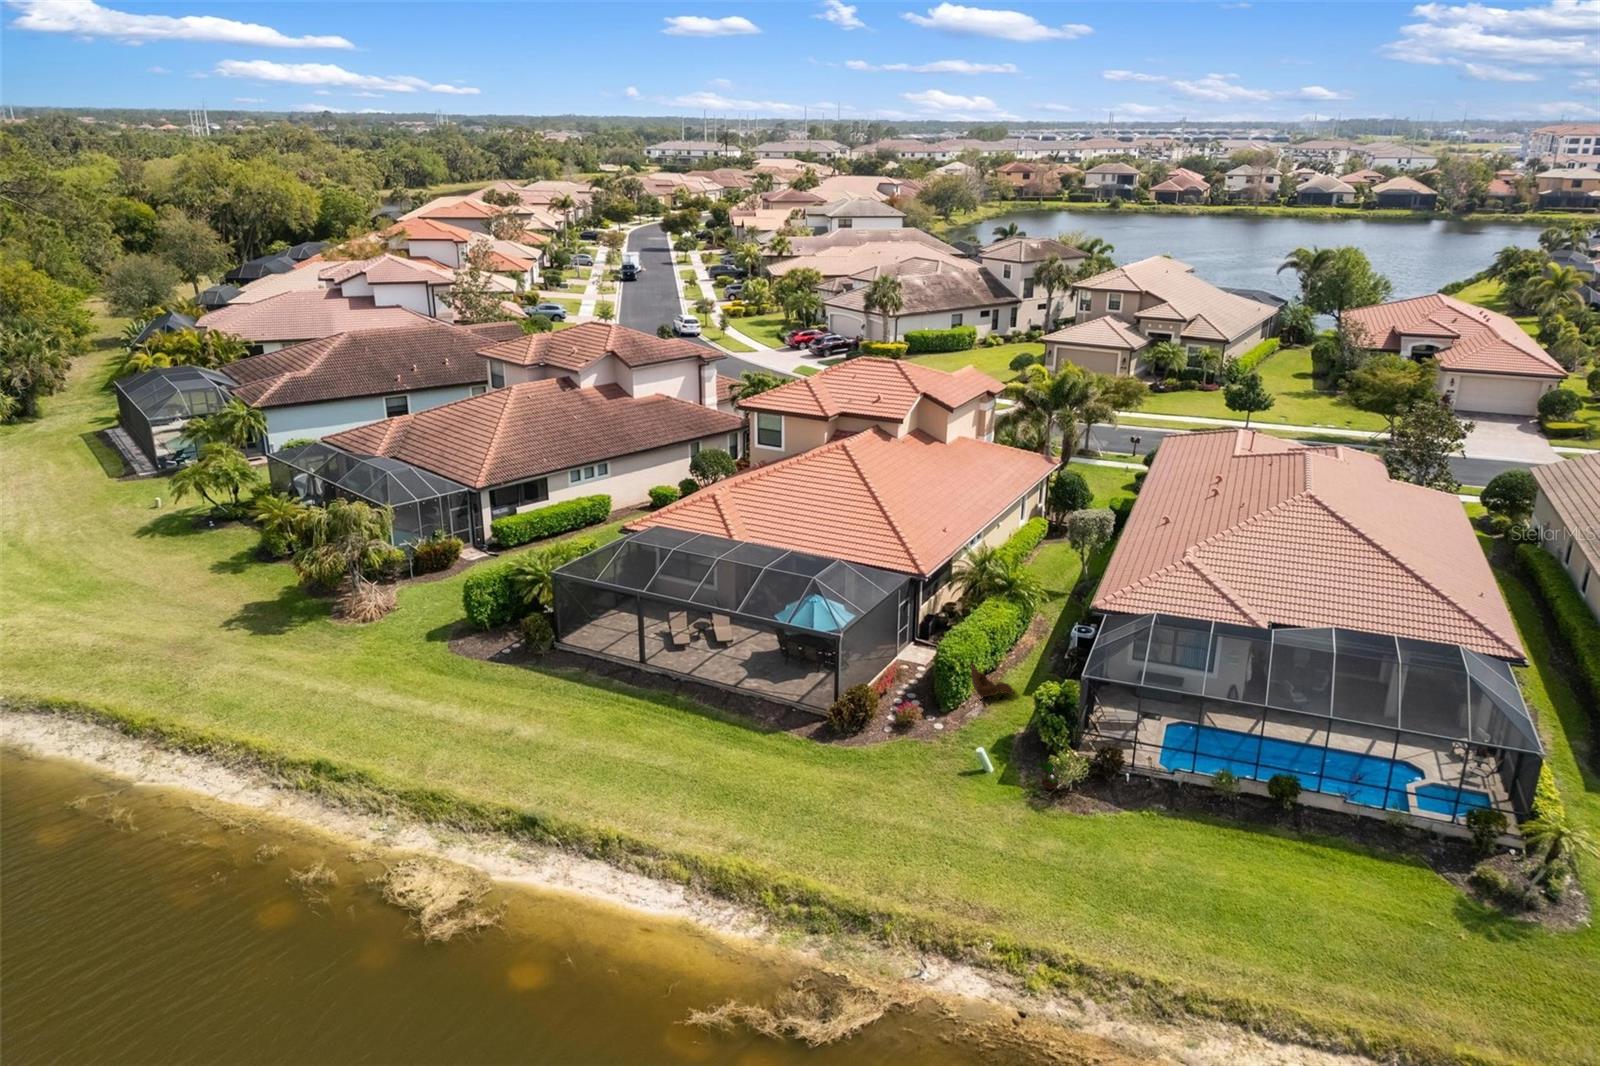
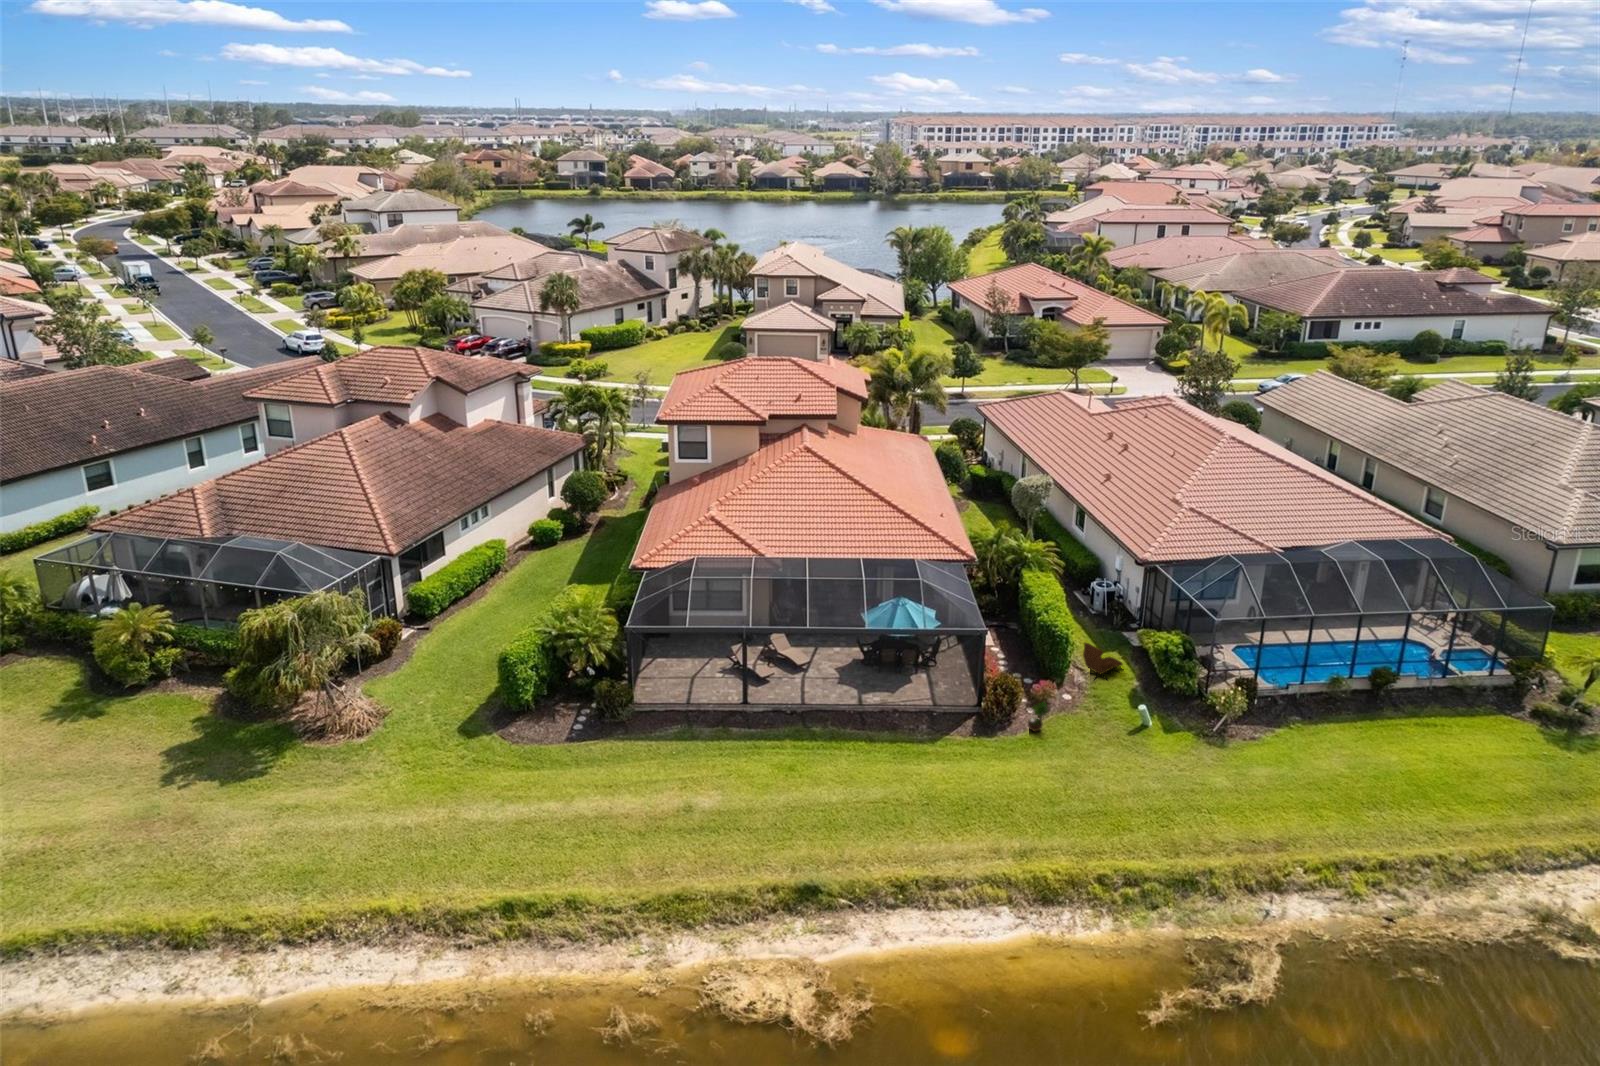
potted tree: present [1036,760,1058,790] -> present [1028,704,1048,731]

